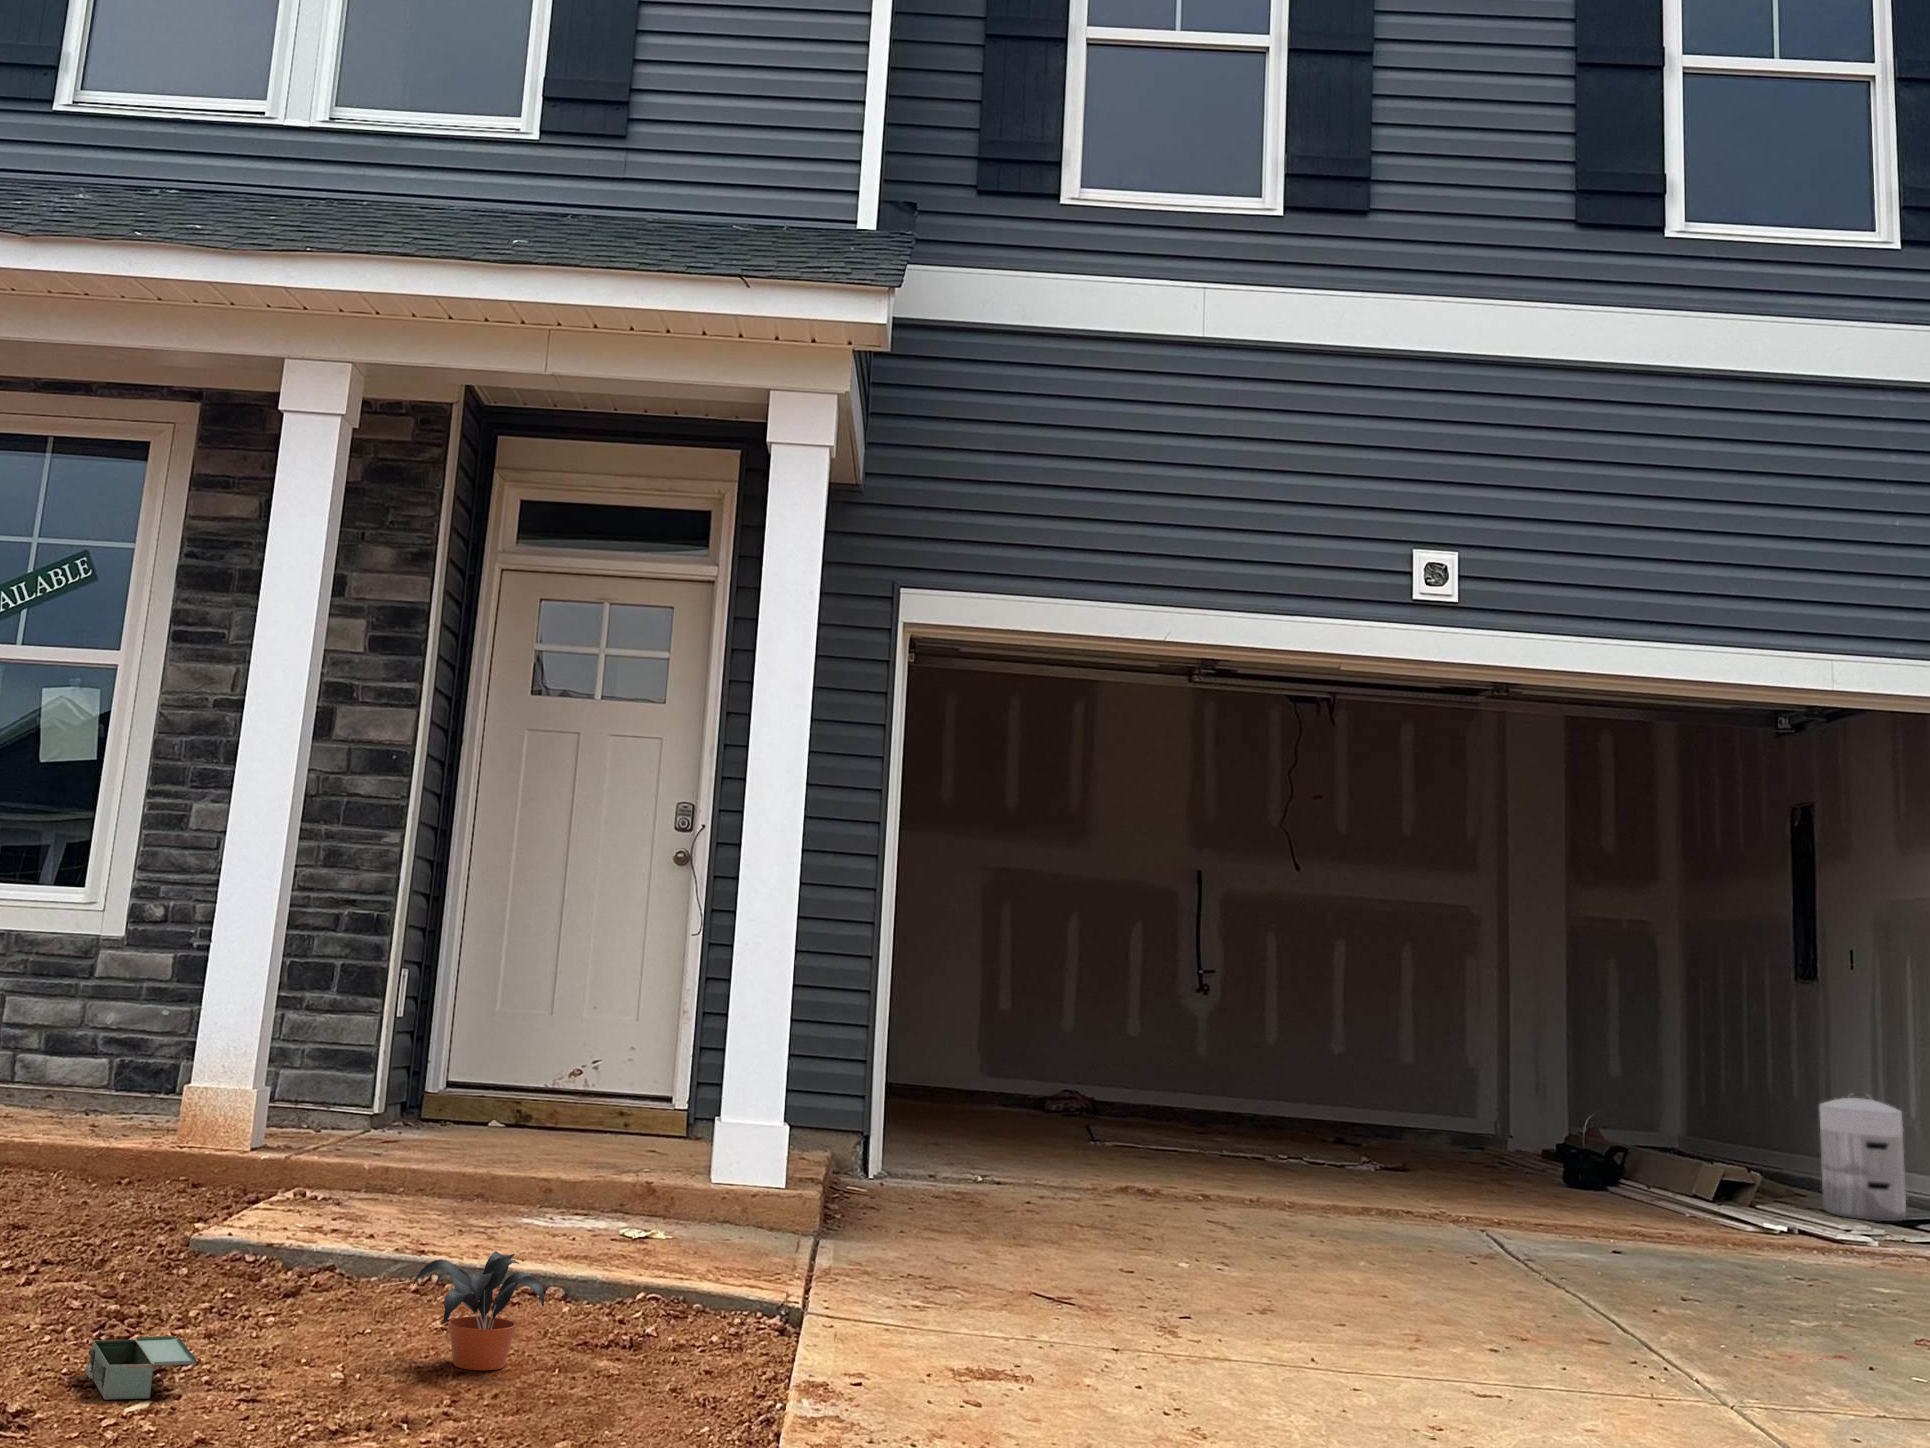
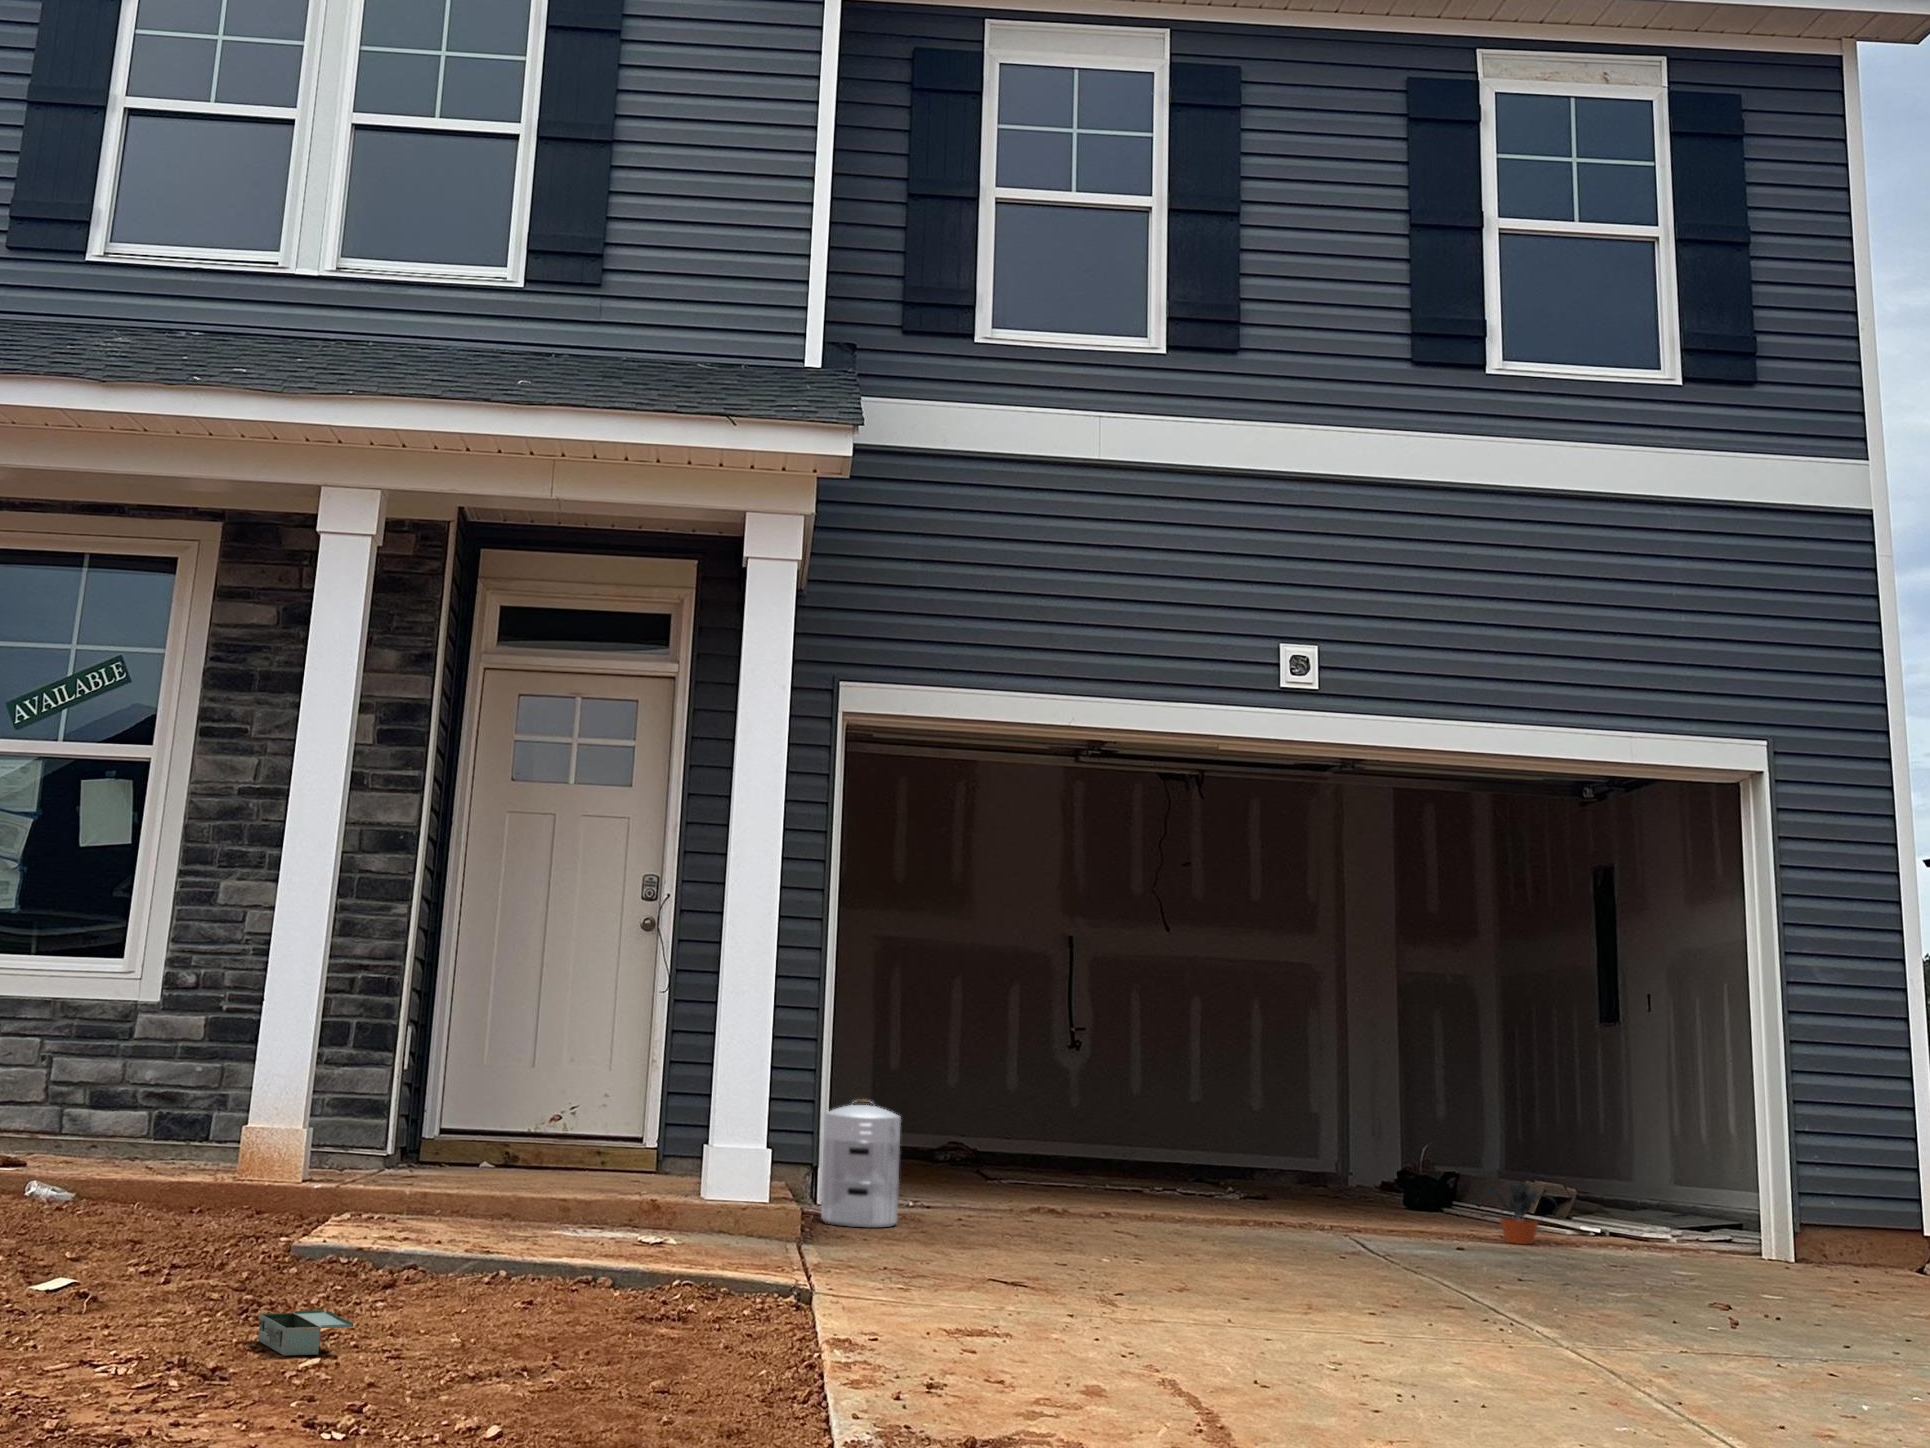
waste bin: present [1819,1093,1906,1221] -> present [821,1099,901,1228]
potted plant: present [413,1251,544,1370] -> present [1483,1184,1554,1244]

